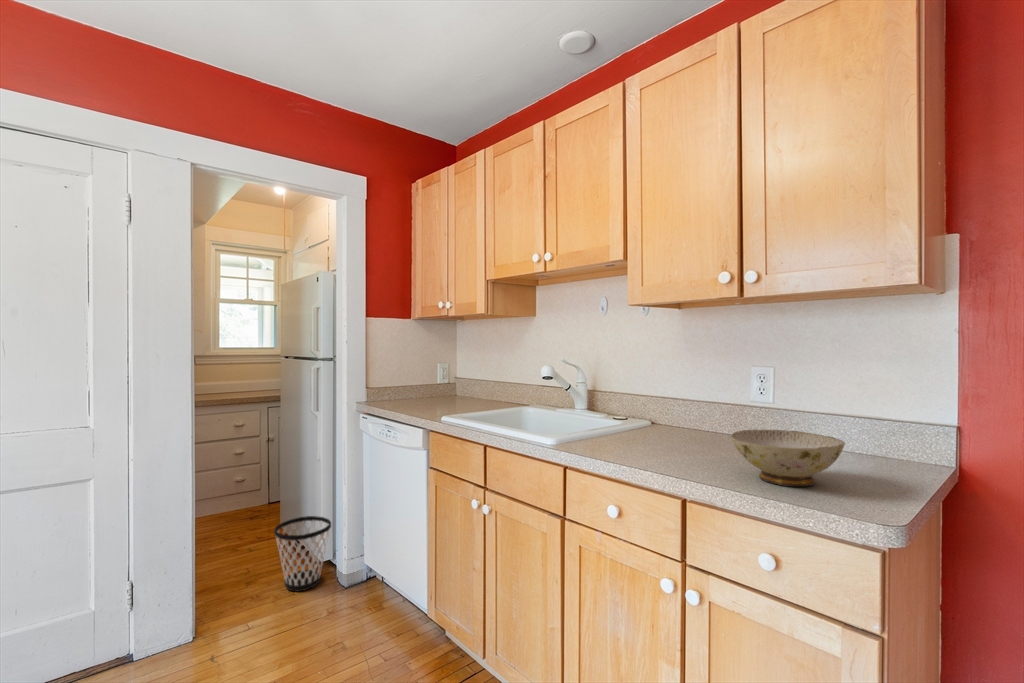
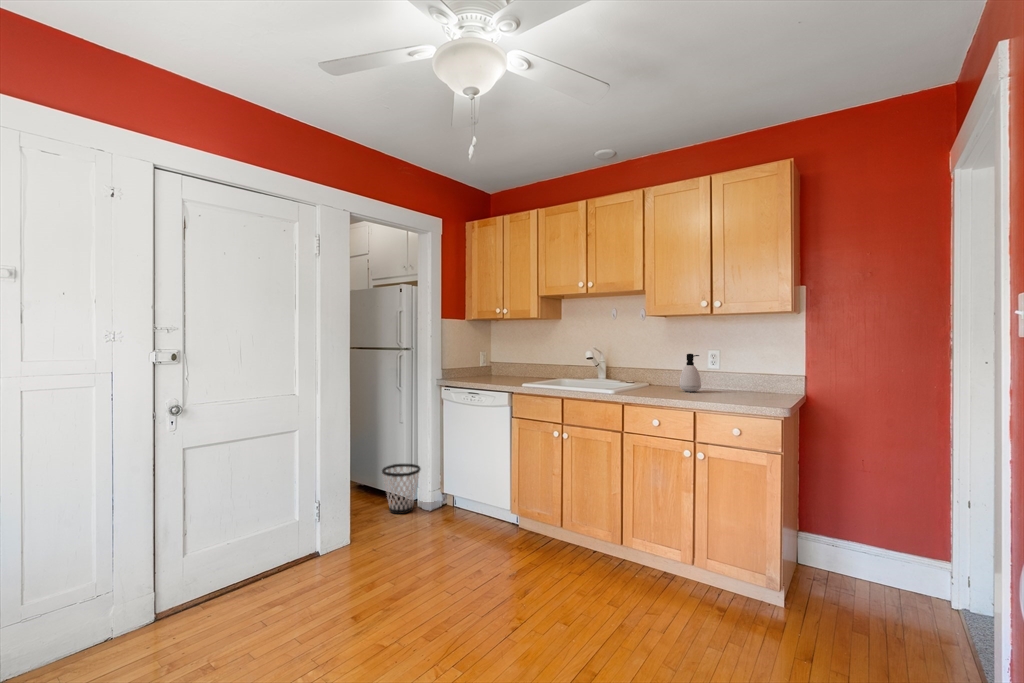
soap dispenser: none [685,374,726,446] -> present [679,354,701,392]
ceramic bowl: present [731,430,845,486] -> none [713,379,763,401]

